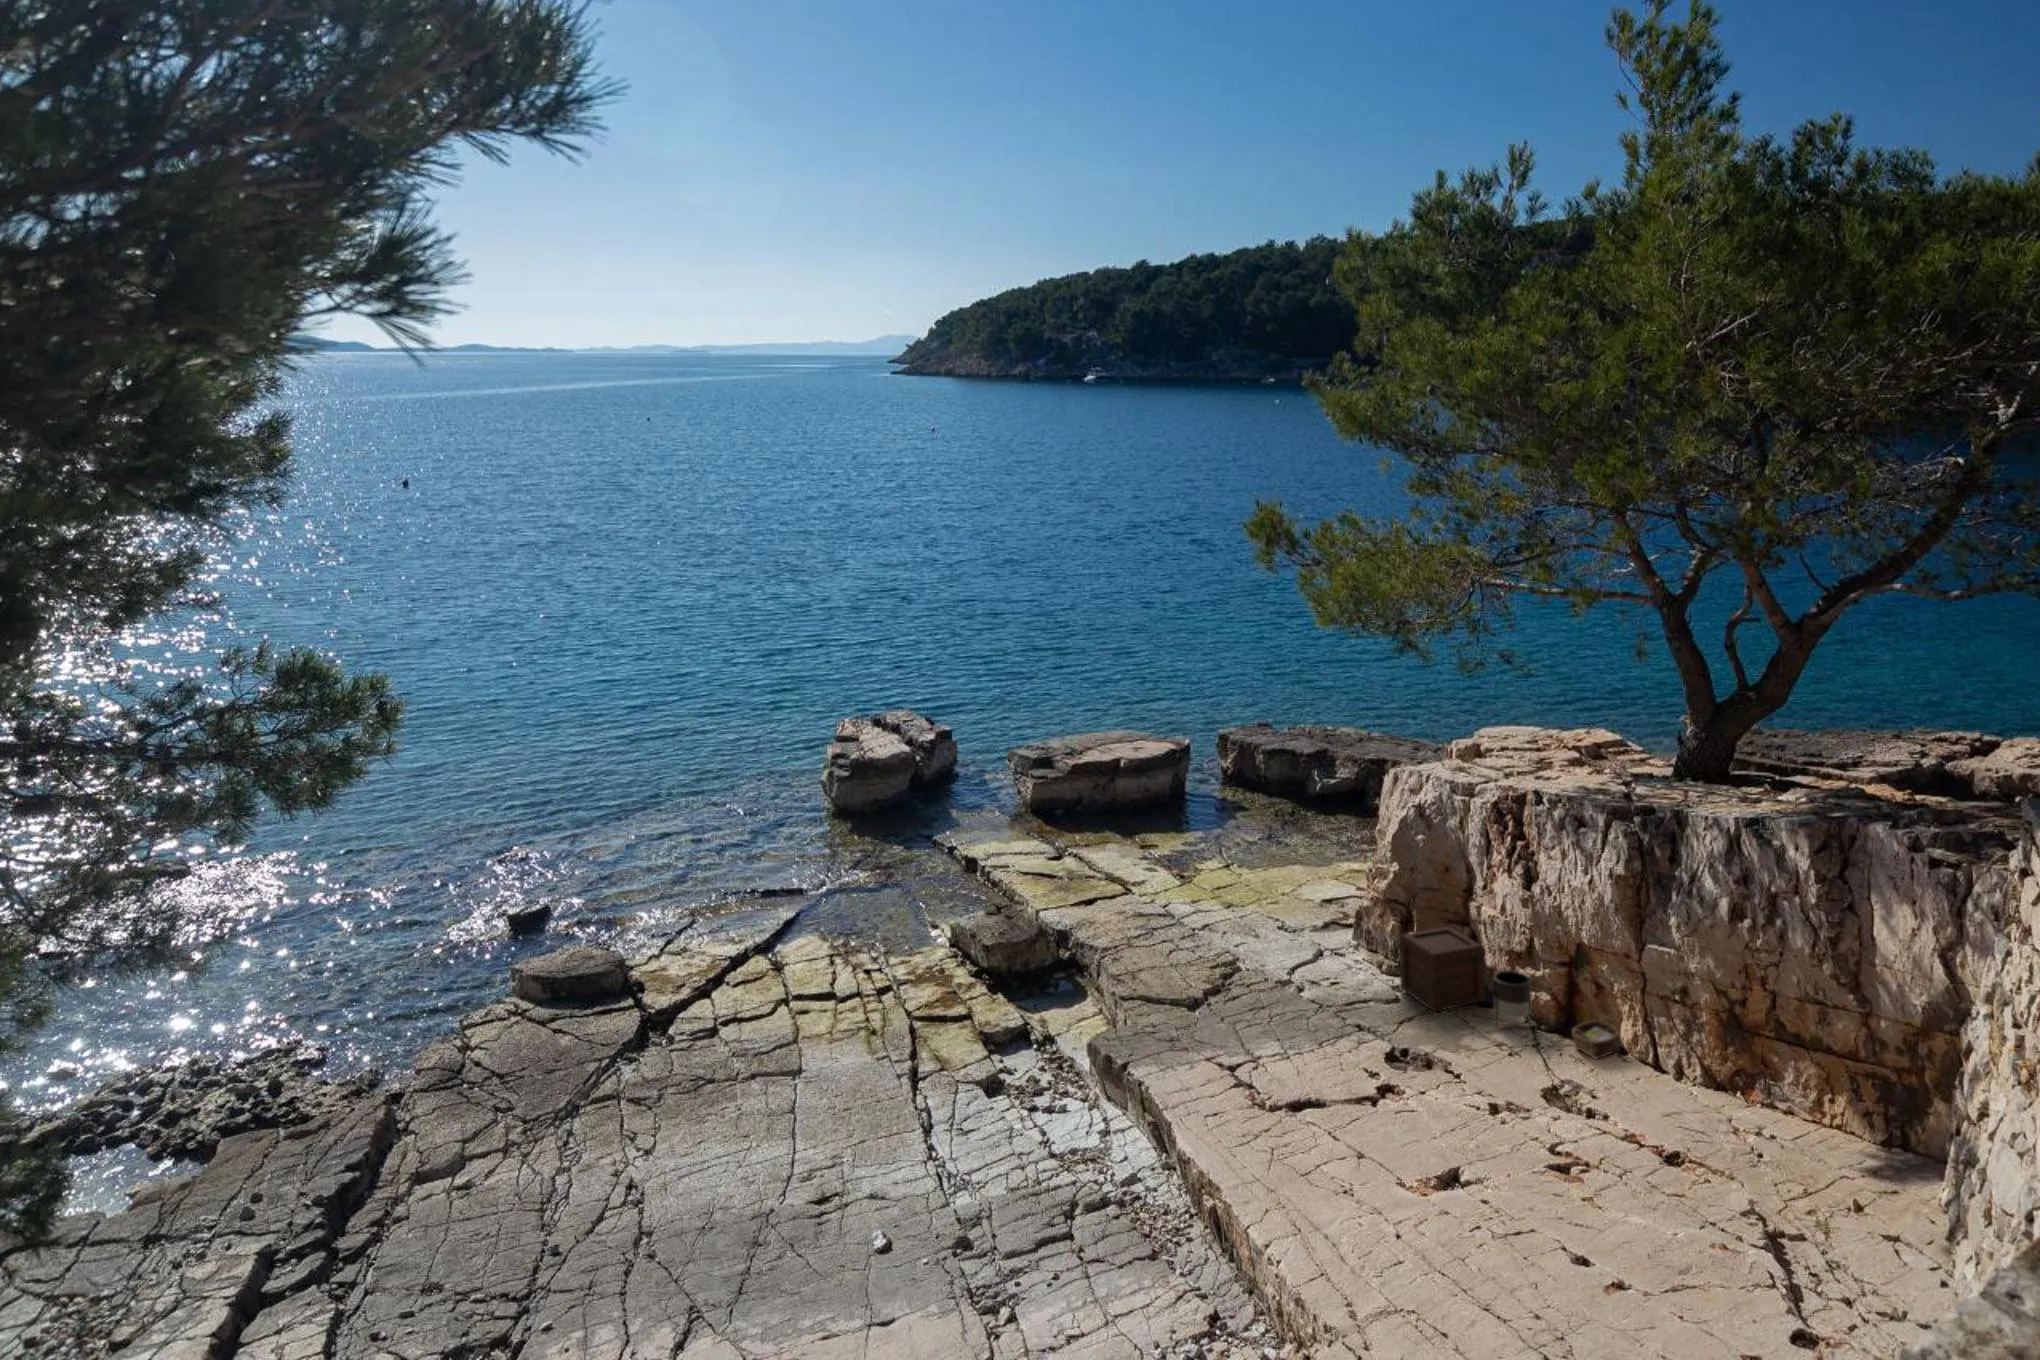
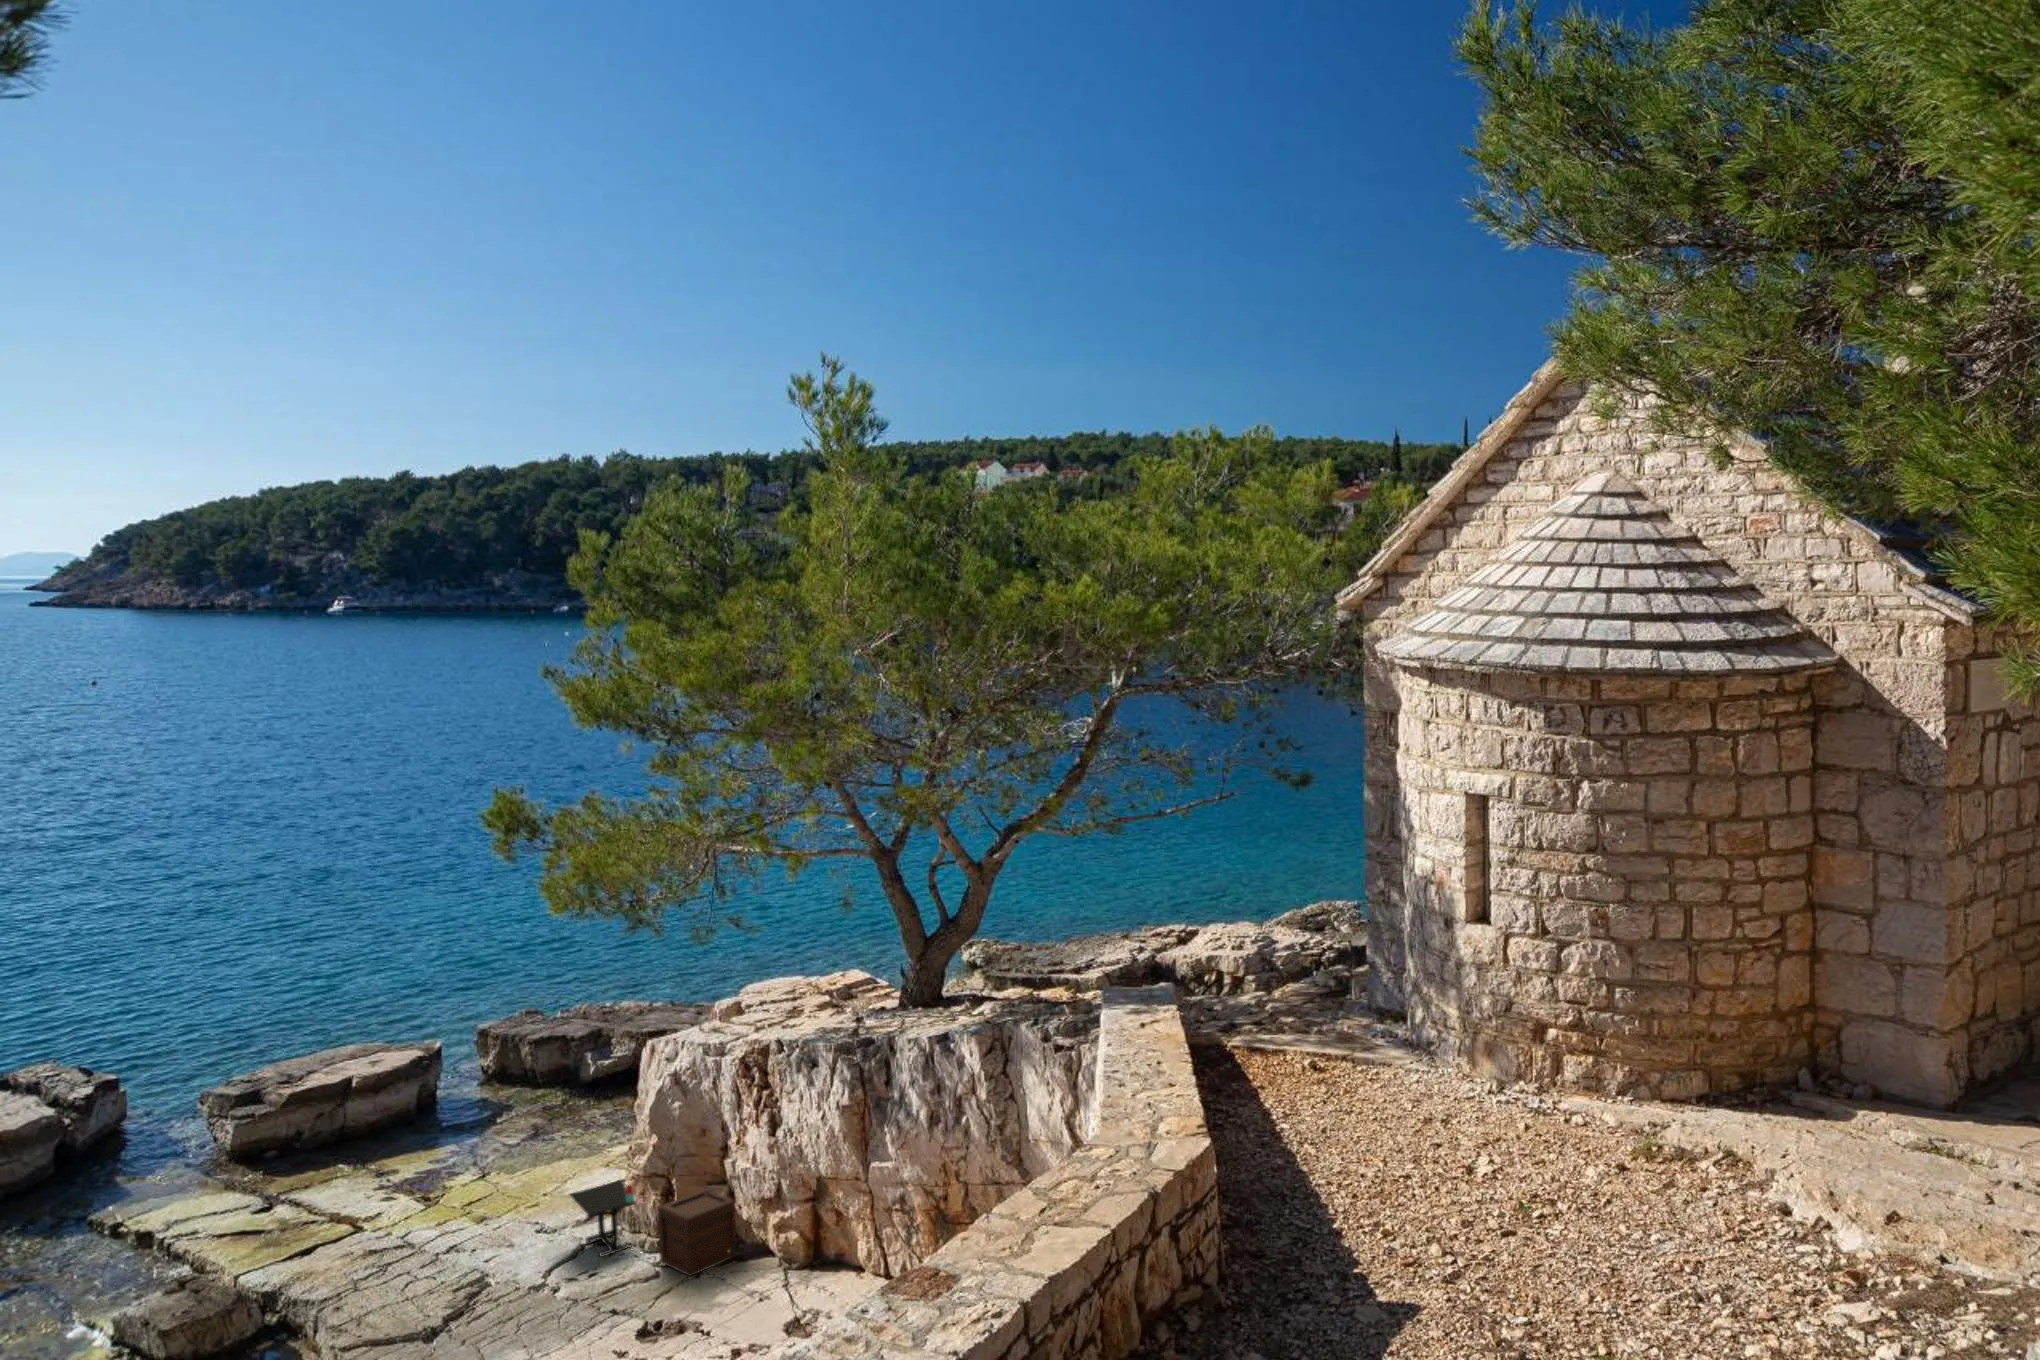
side table: none [1311,898,1380,969] -> present [571,1180,635,1257]
planter: present [1494,971,1532,1018] -> none [743,1217,779,1276]
woven basket: present [1572,1020,1620,1059] -> none [811,1239,853,1281]

